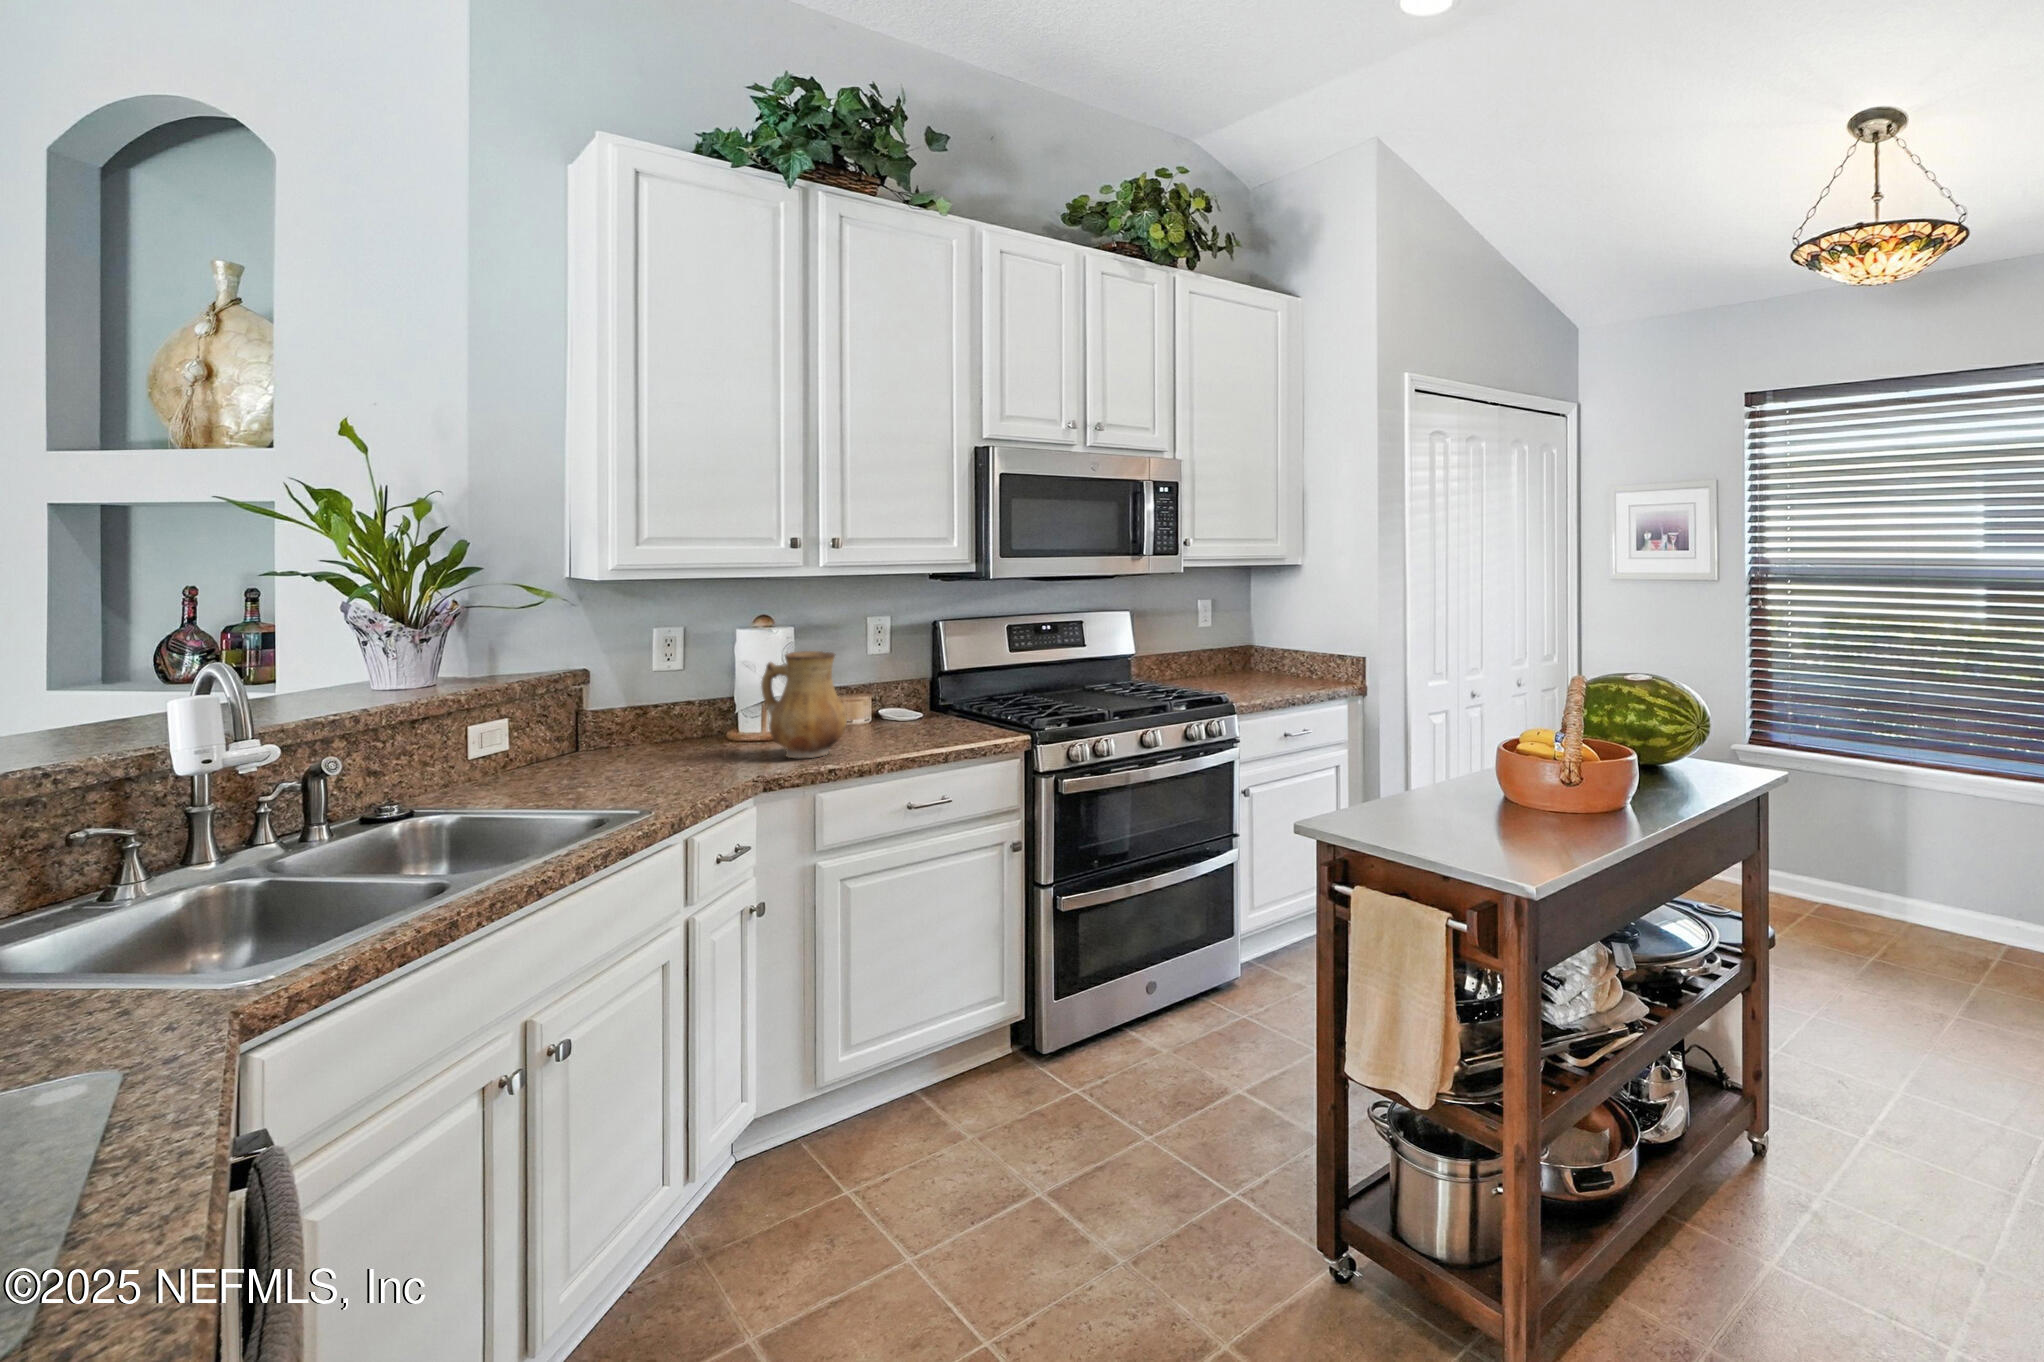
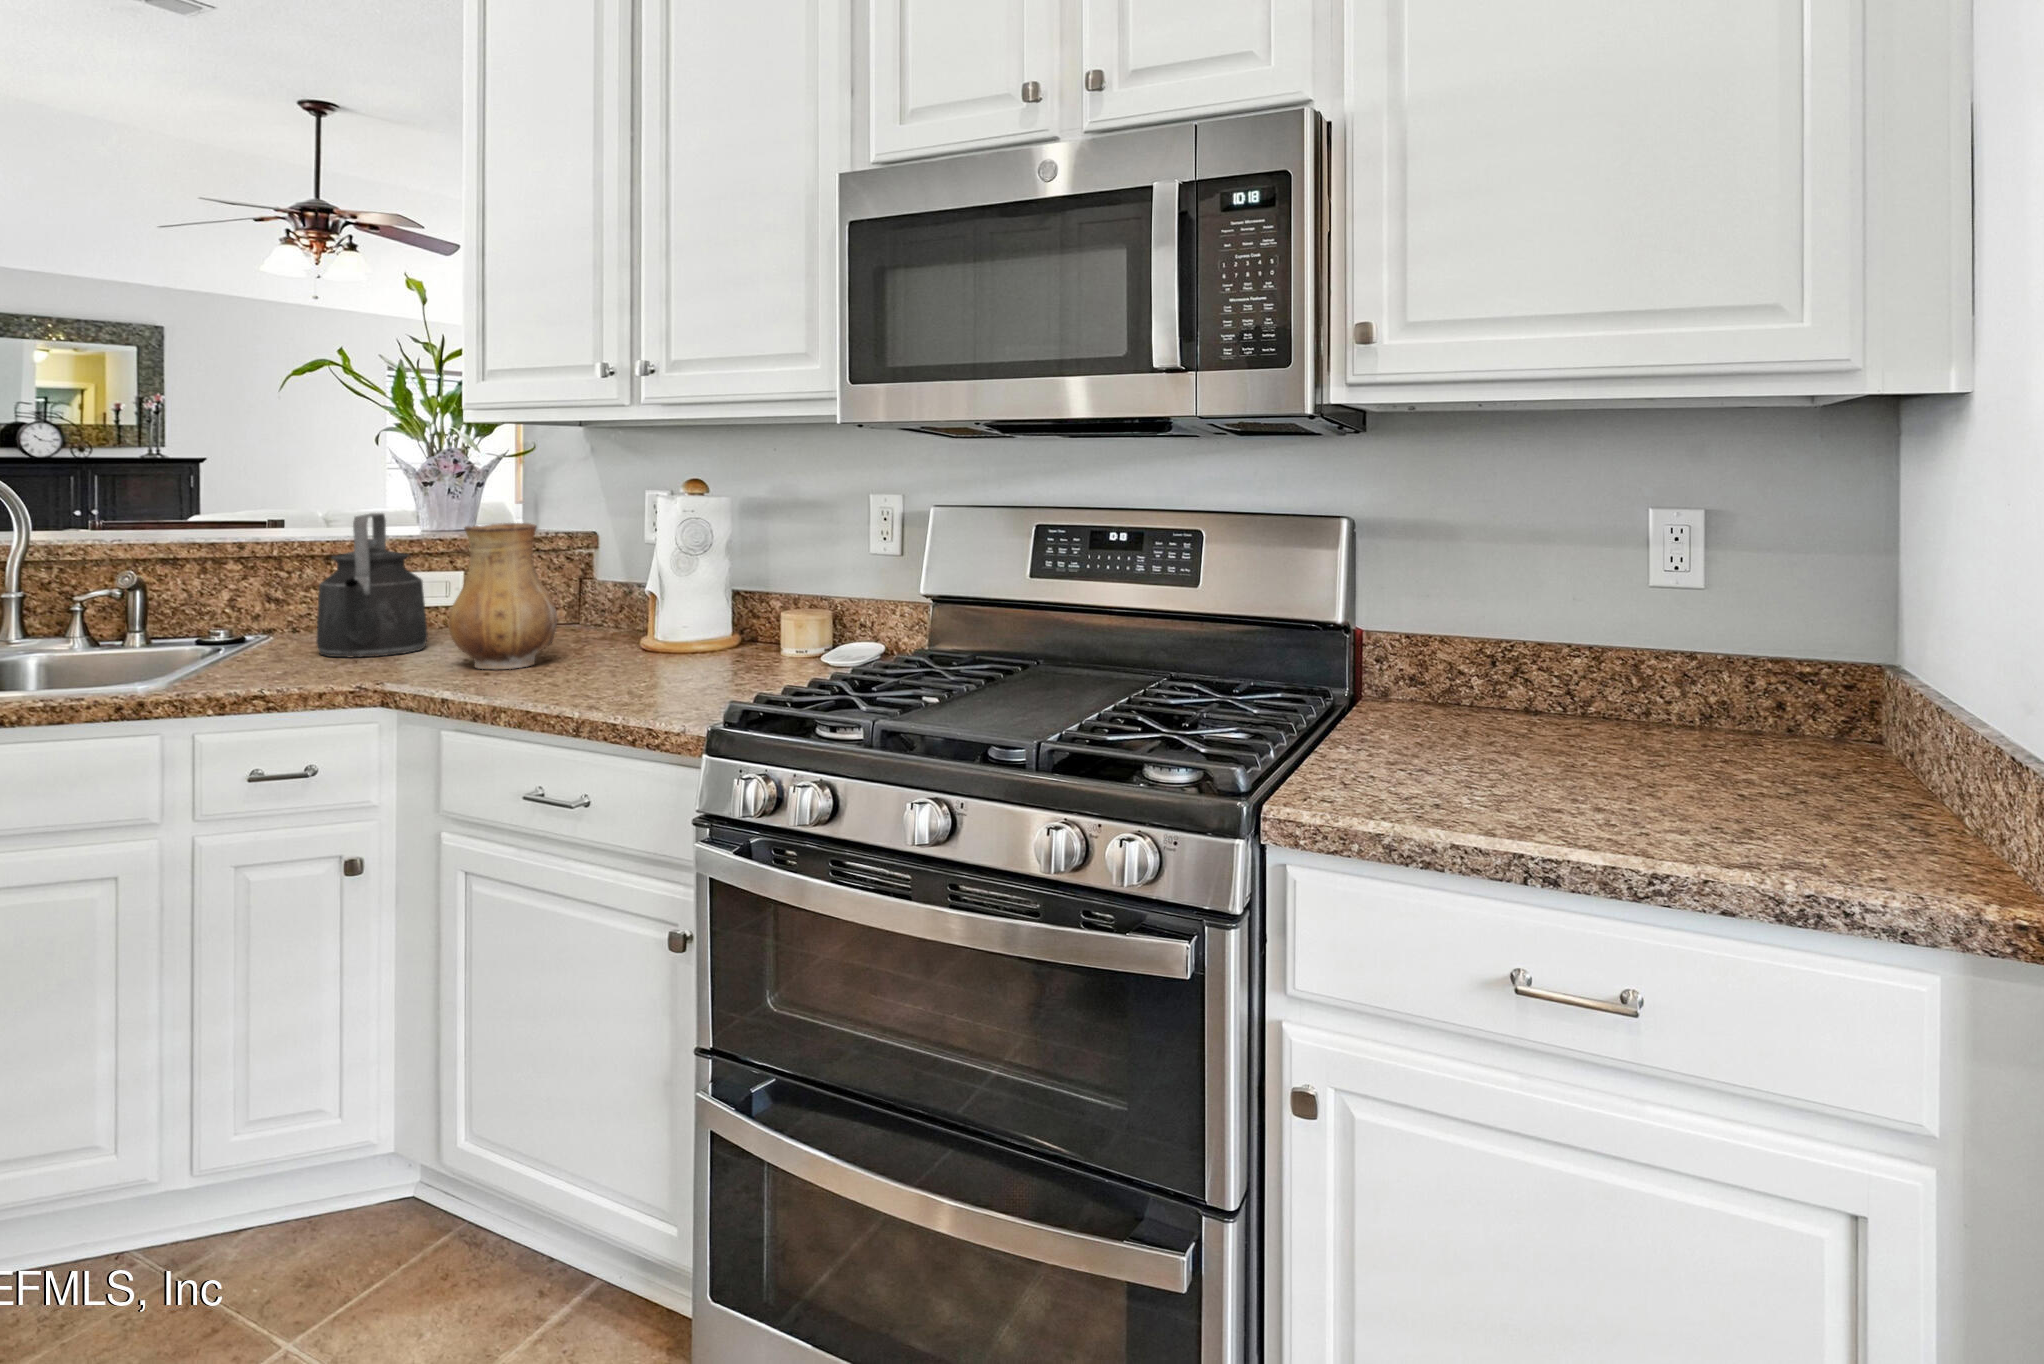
kettle: none [577,661,712,789] -> present [316,513,428,657]

